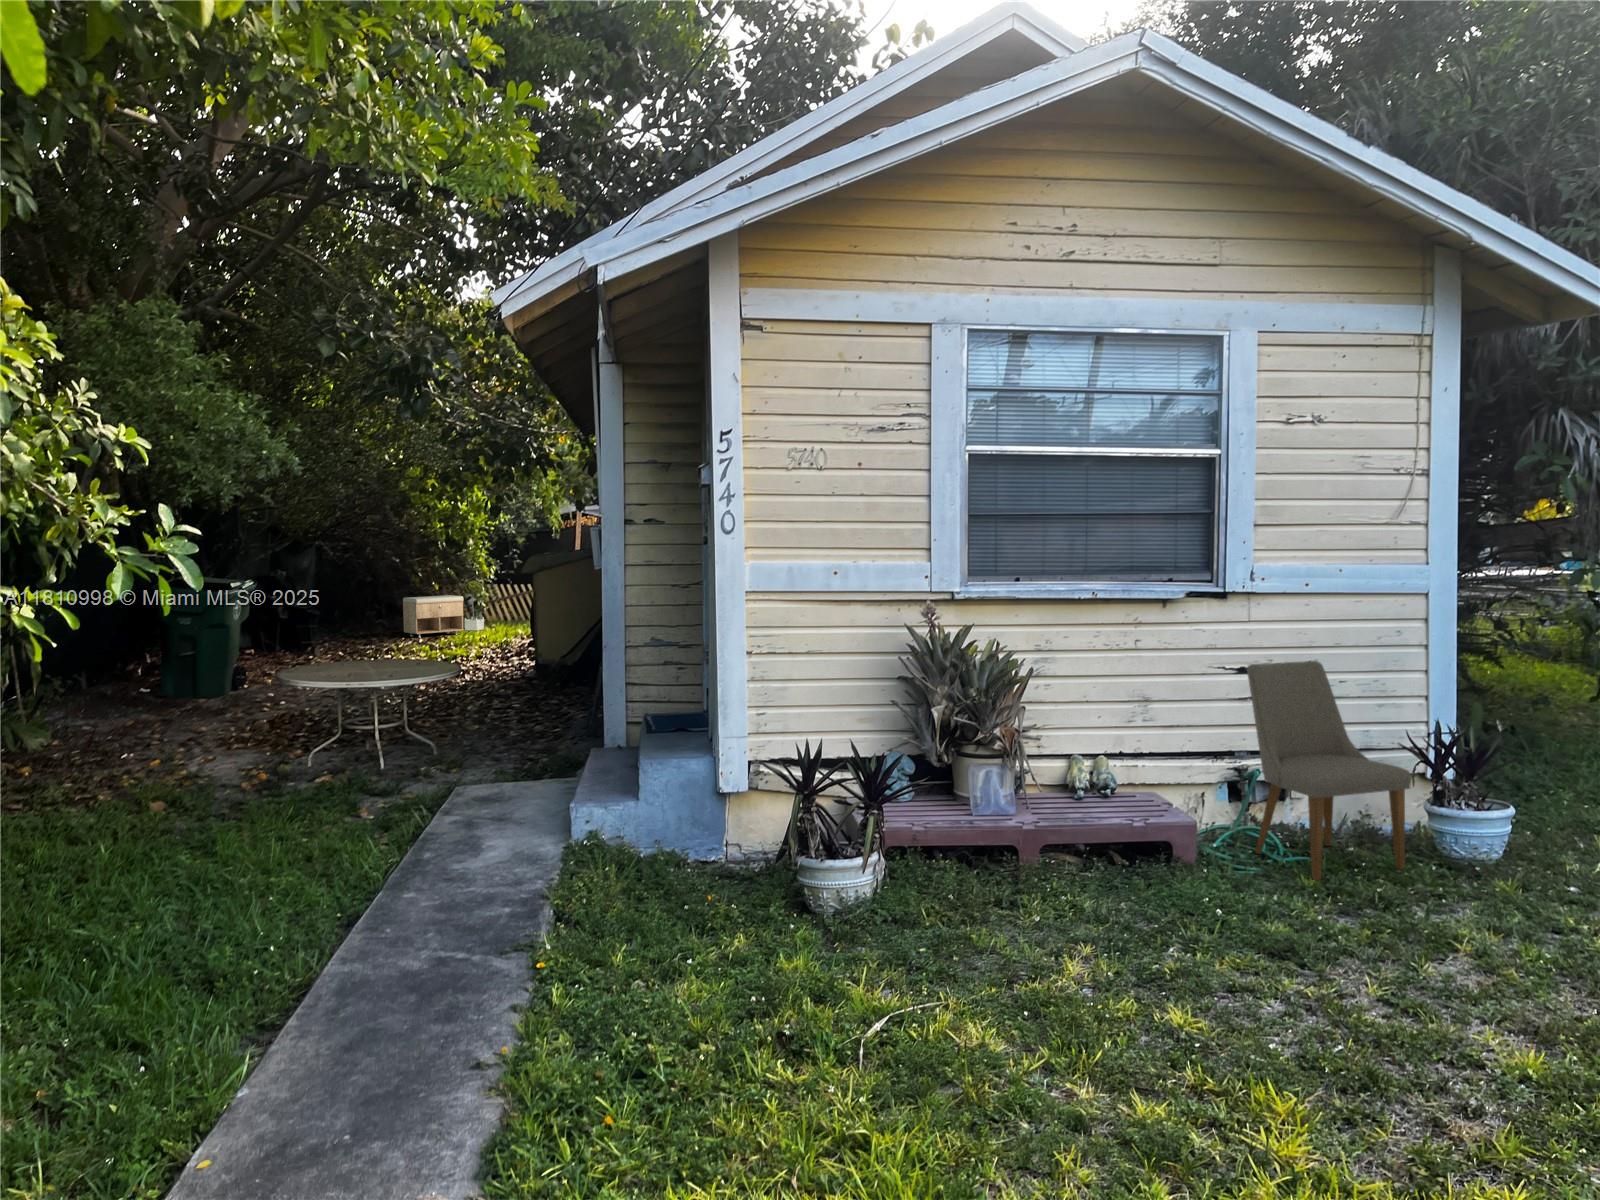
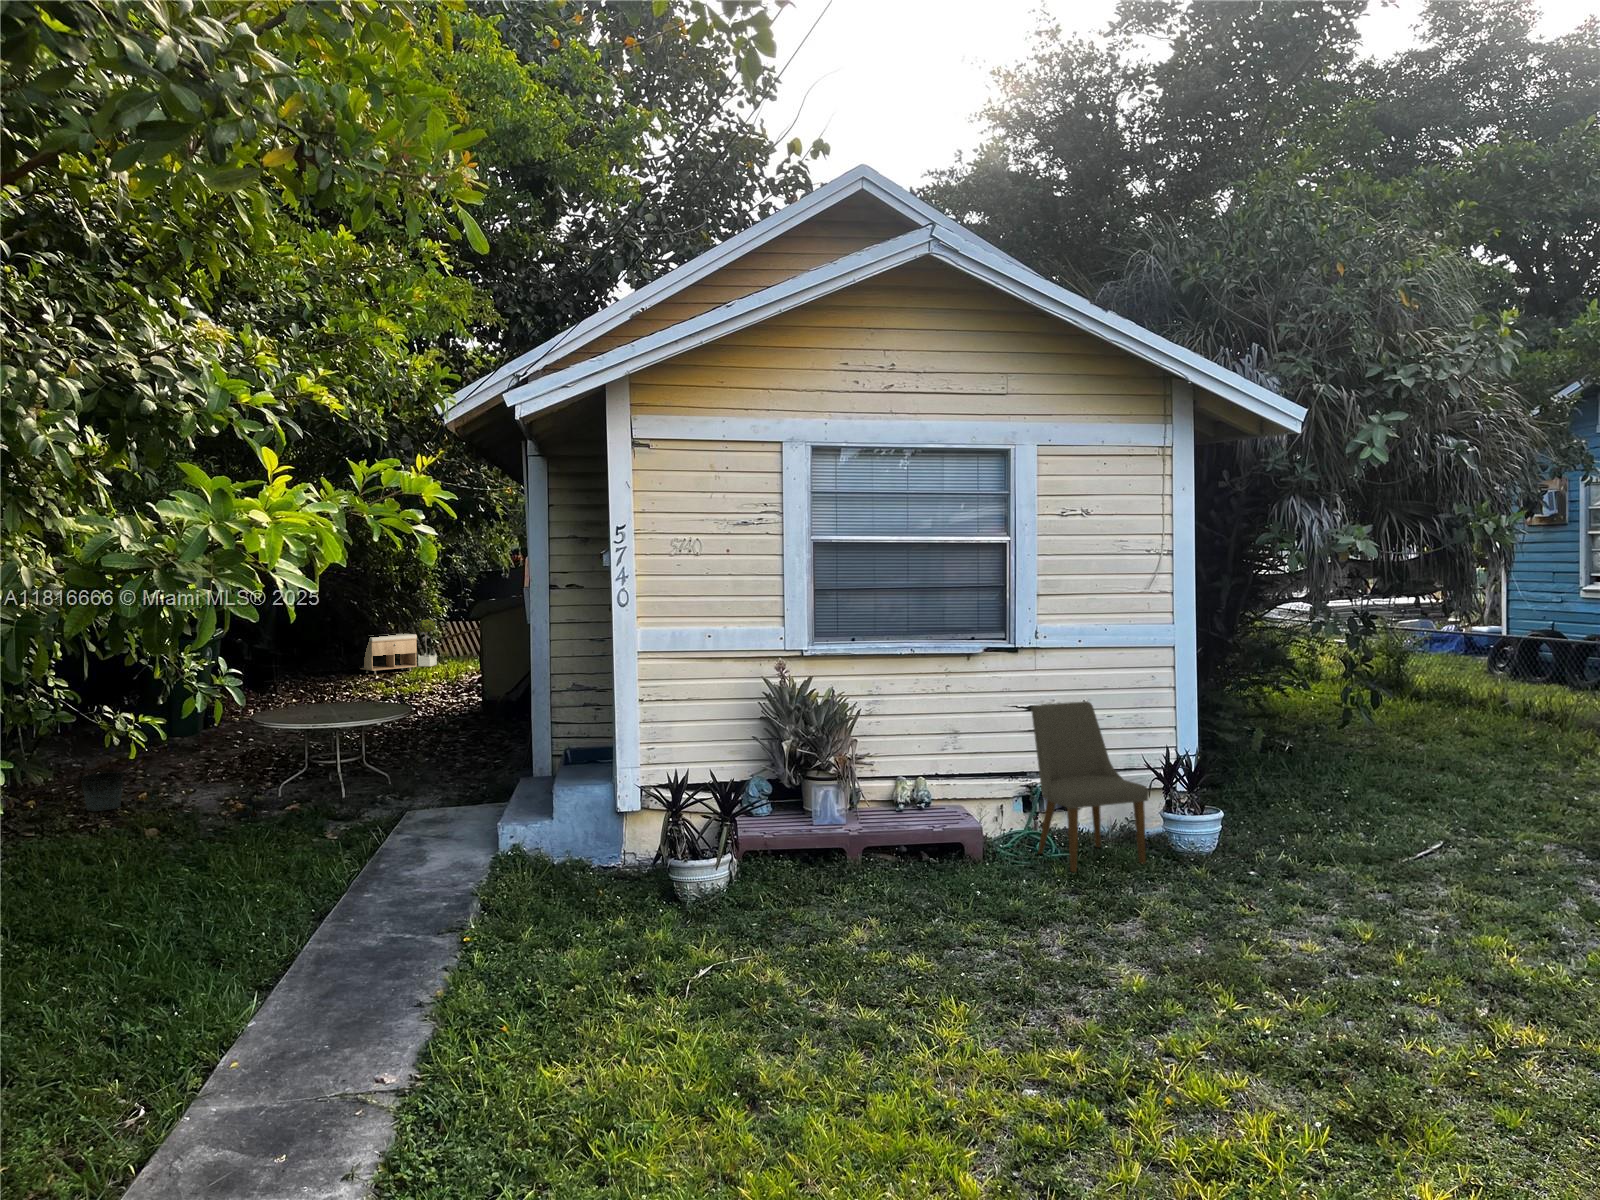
bucket: none [75,736,134,783] -> present [77,772,127,811]

